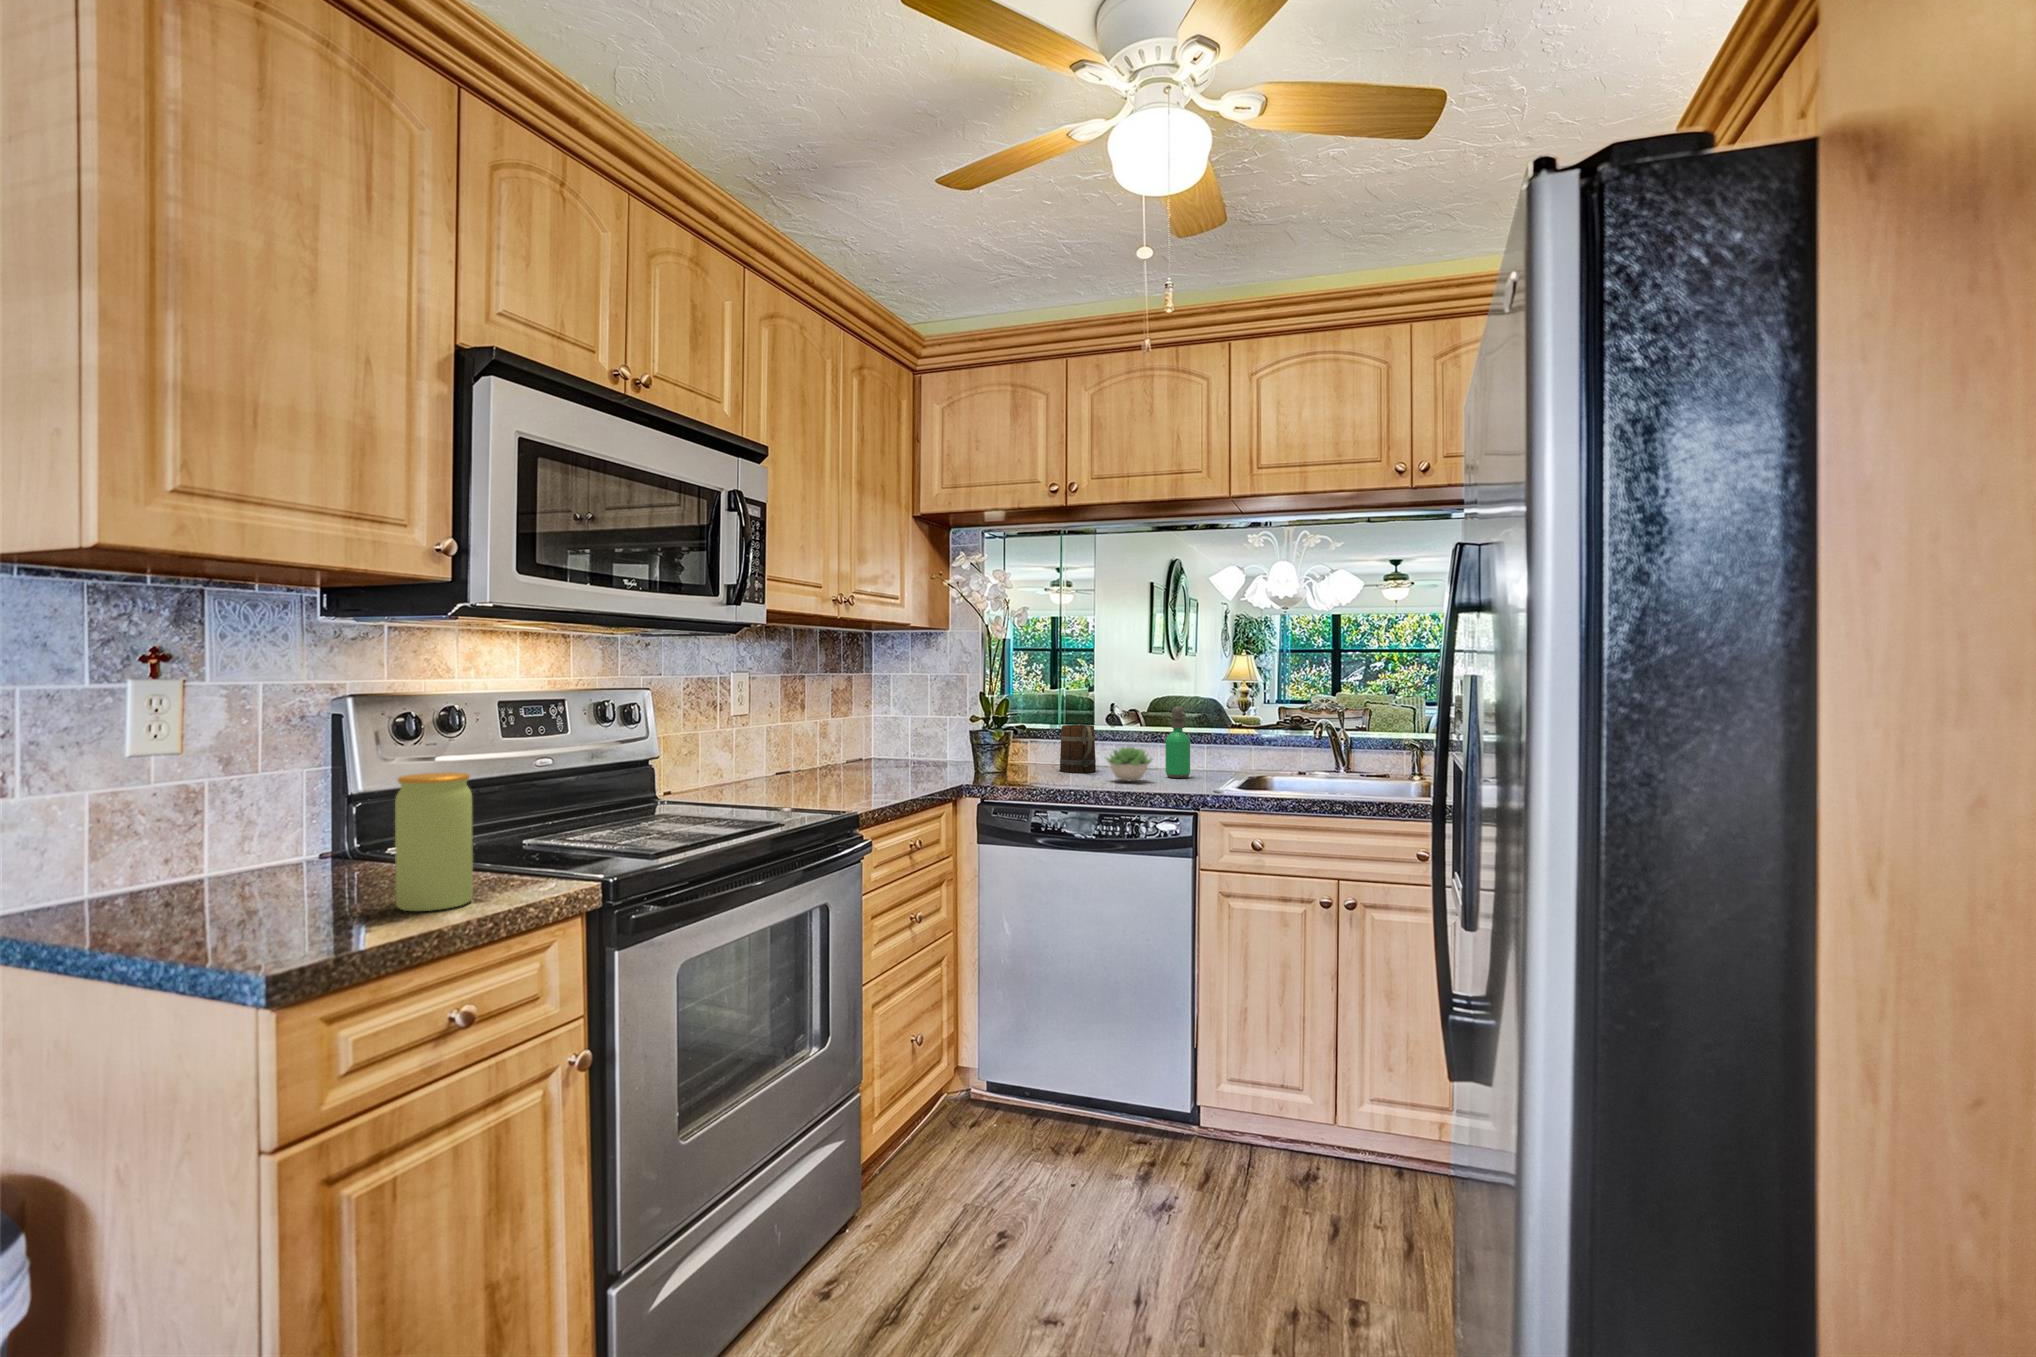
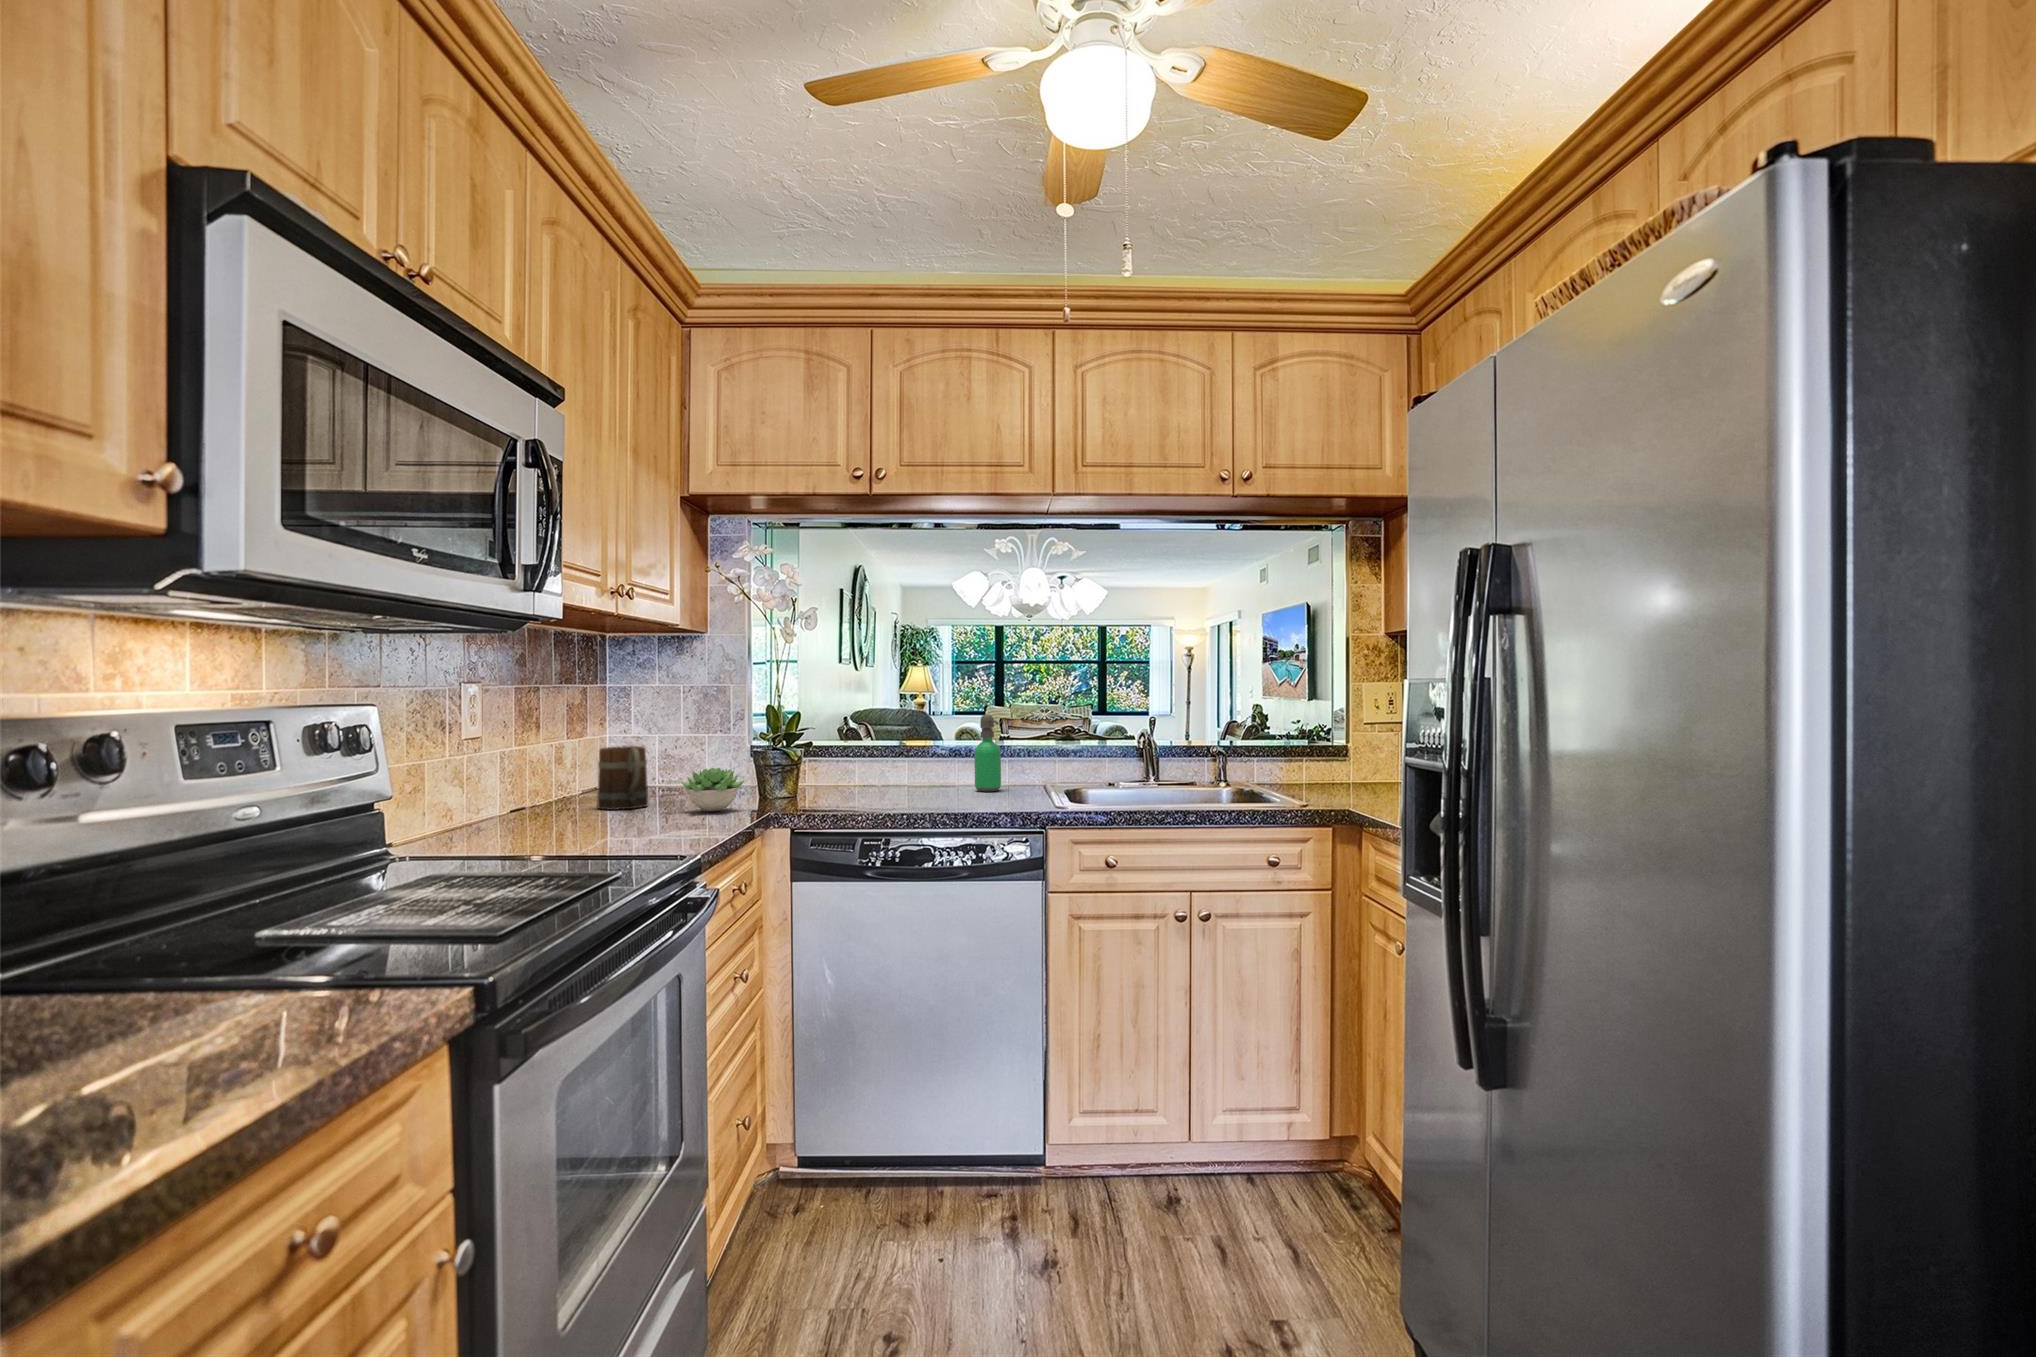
mug: present [1060,725,1096,773] -> present [597,746,648,810]
succulent plant: present [1106,747,1152,781] -> present [681,768,745,811]
jar: present [395,772,473,911] -> none [151,838,290,1075]

